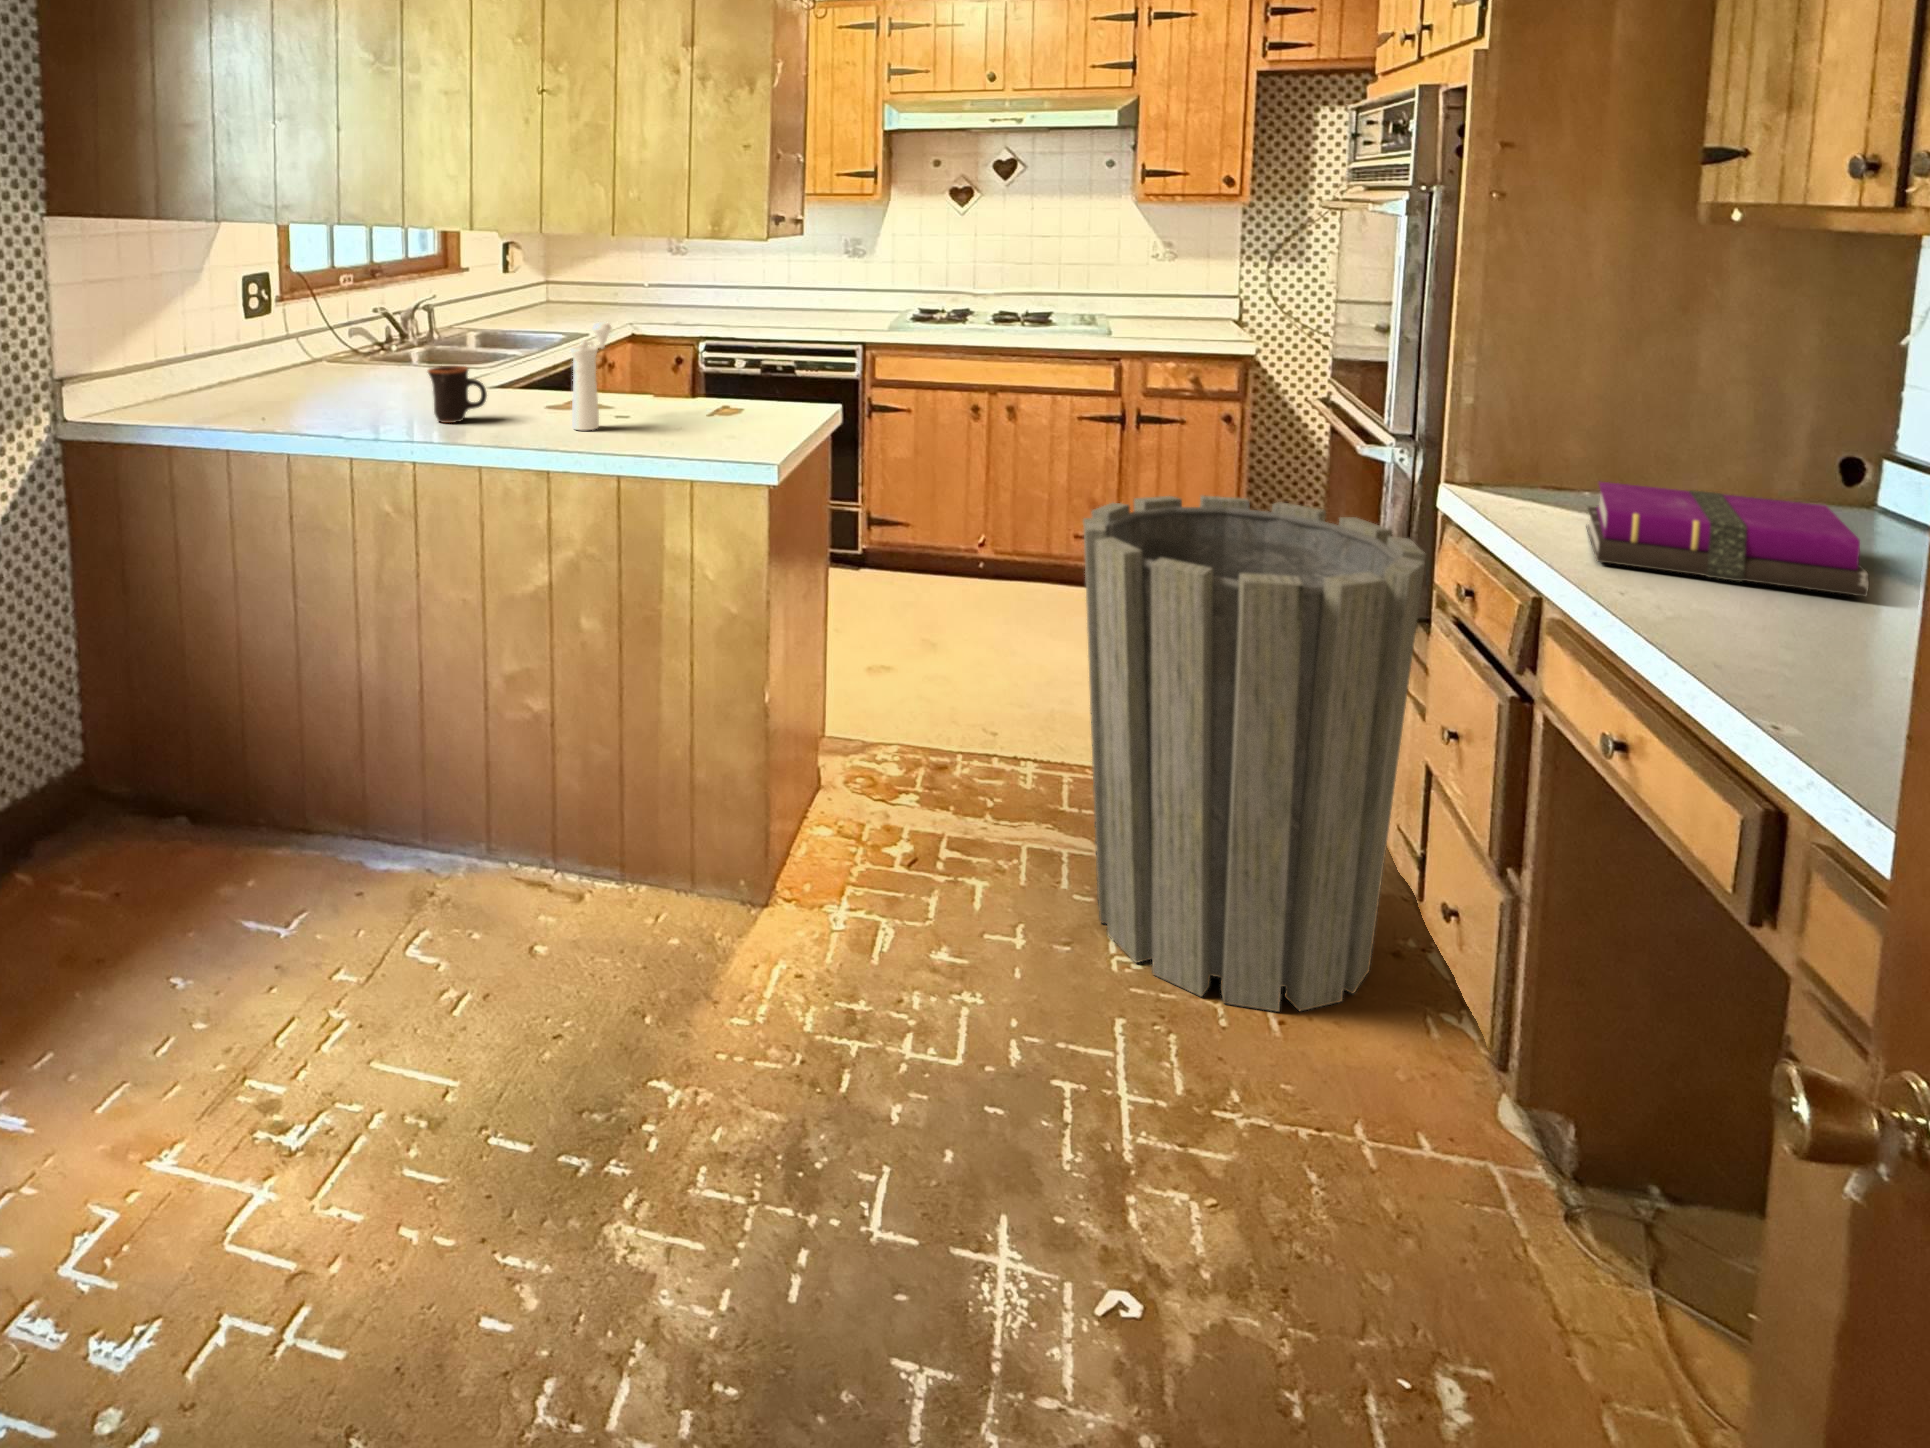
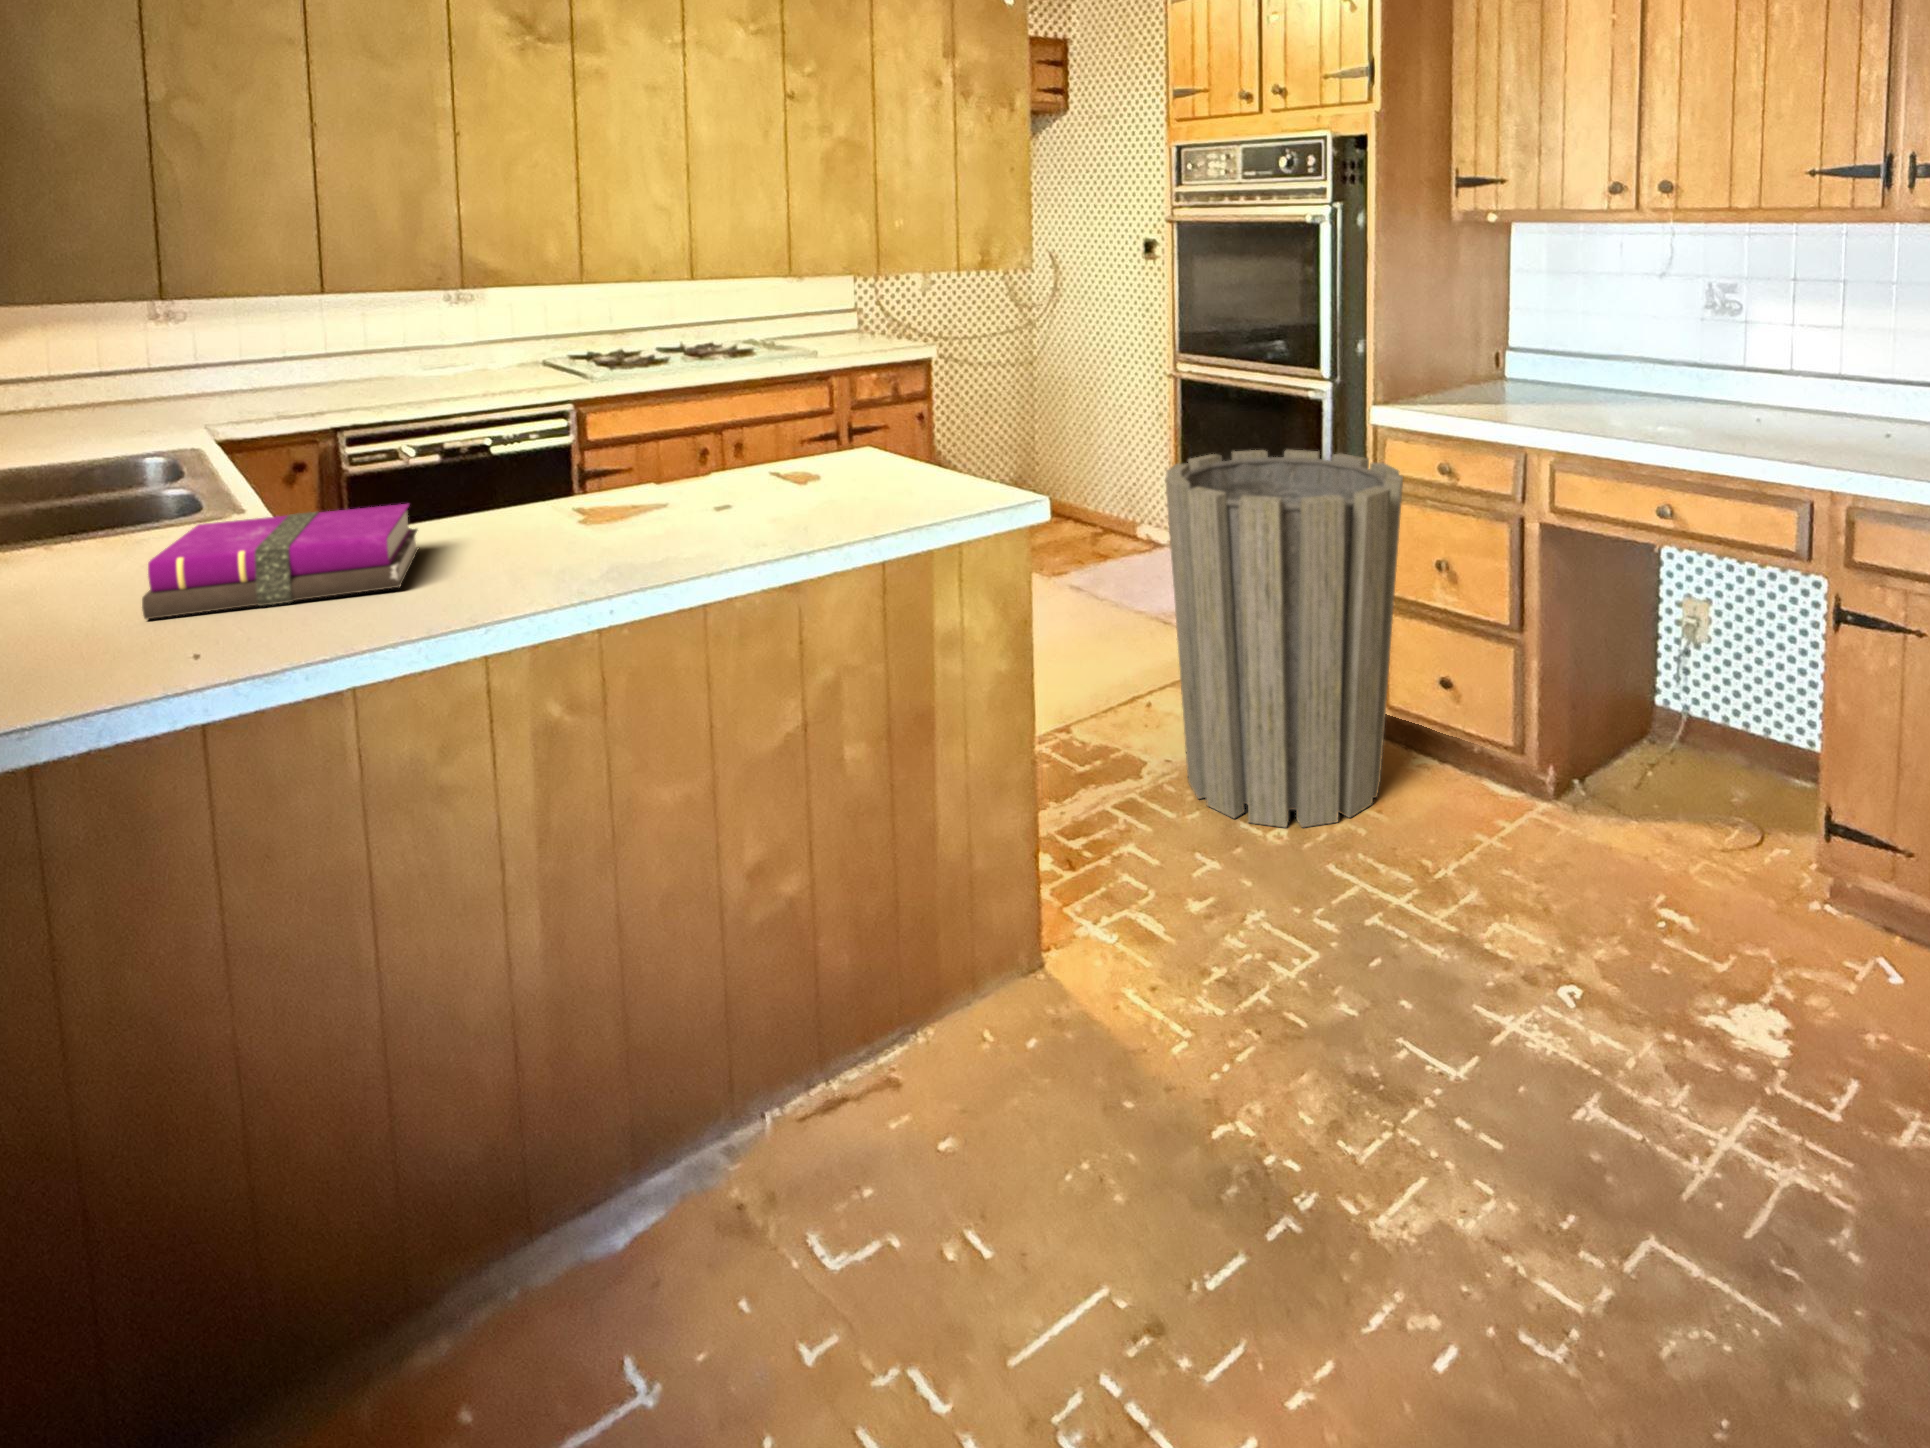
pepper mill: present [571,322,612,430] -> none [718,384,784,522]
mug: present [428,366,487,423] -> none [532,473,601,561]
notebook: present [1587,481,1869,597] -> present [142,504,419,619]

